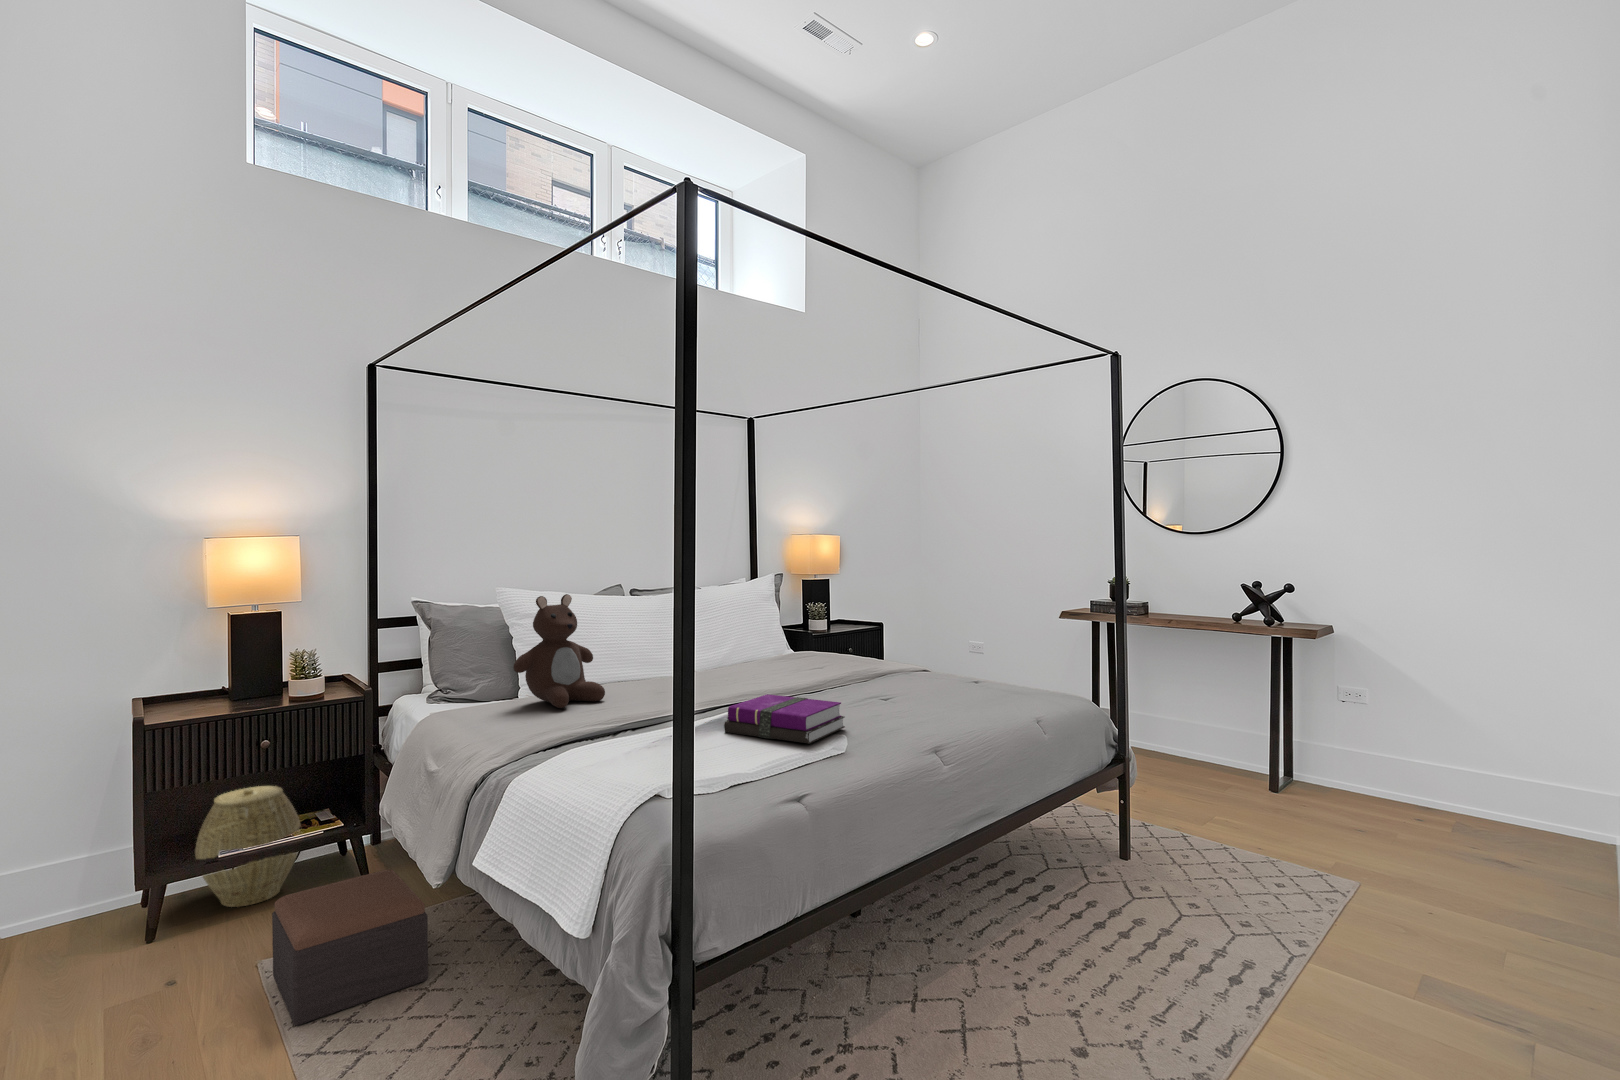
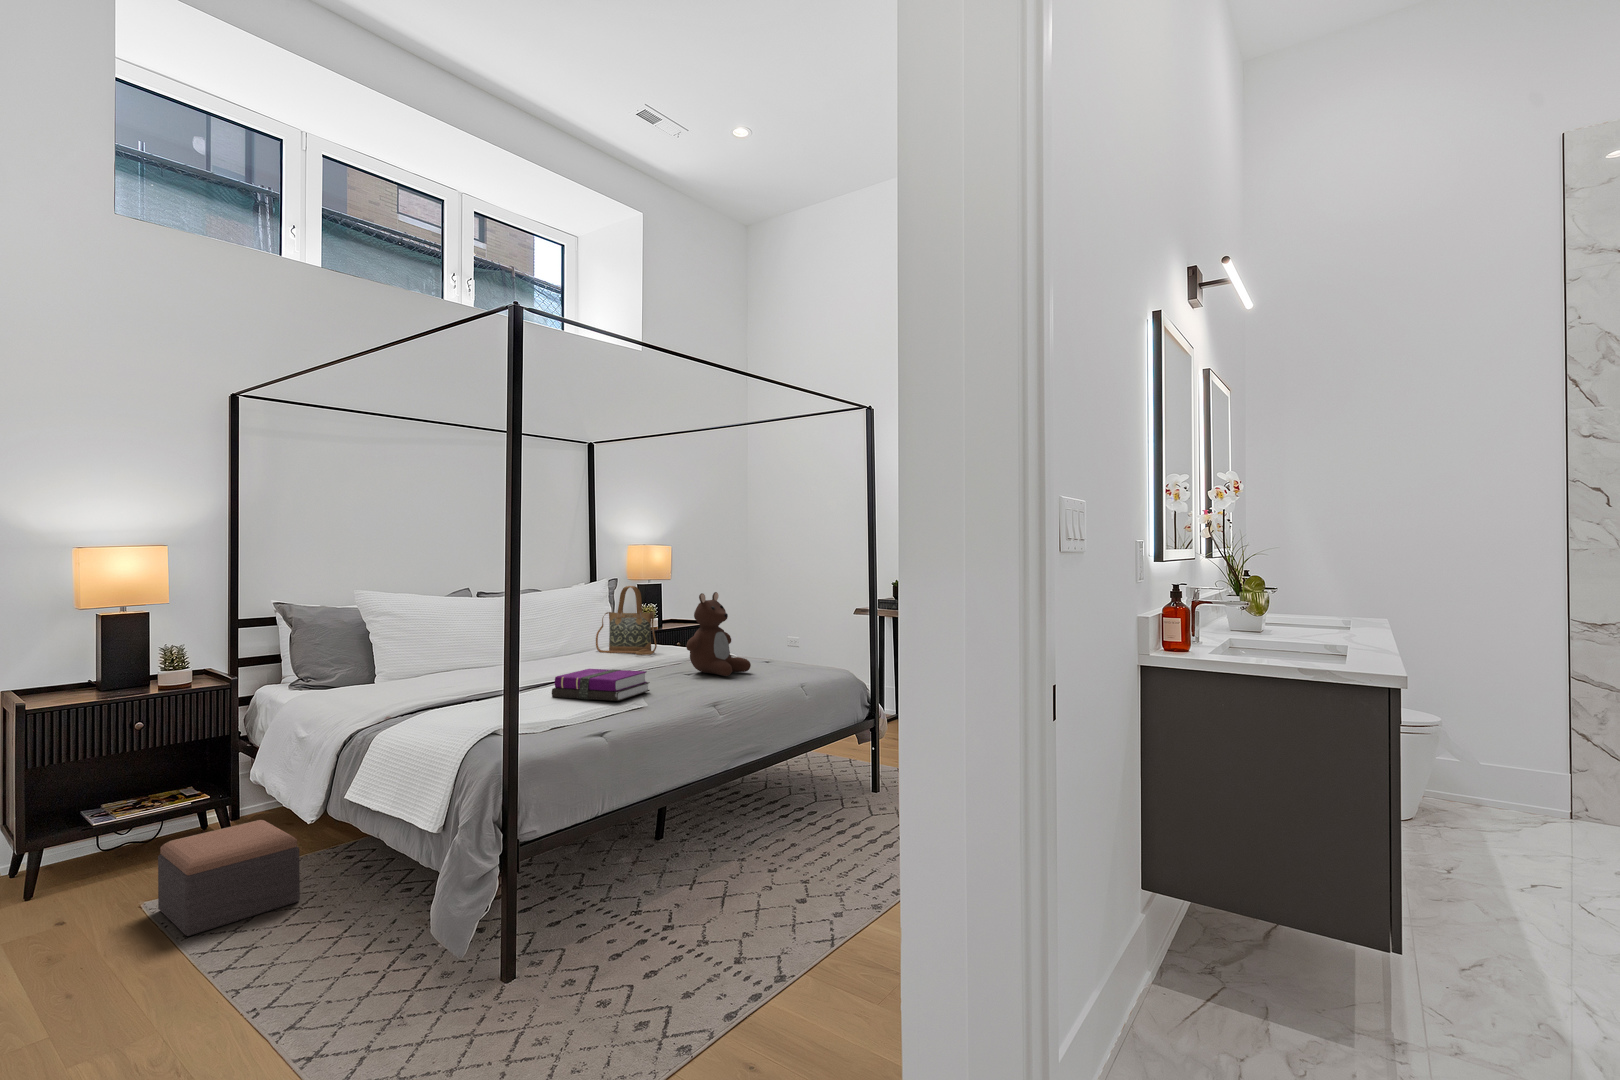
handbag: none [765,585,836,669] -> present [596,586,657,655]
teddy bear: present [513,594,605,708] -> present [686,592,751,676]
woven basket: present [195,786,301,907] -> none [69,765,170,870]

